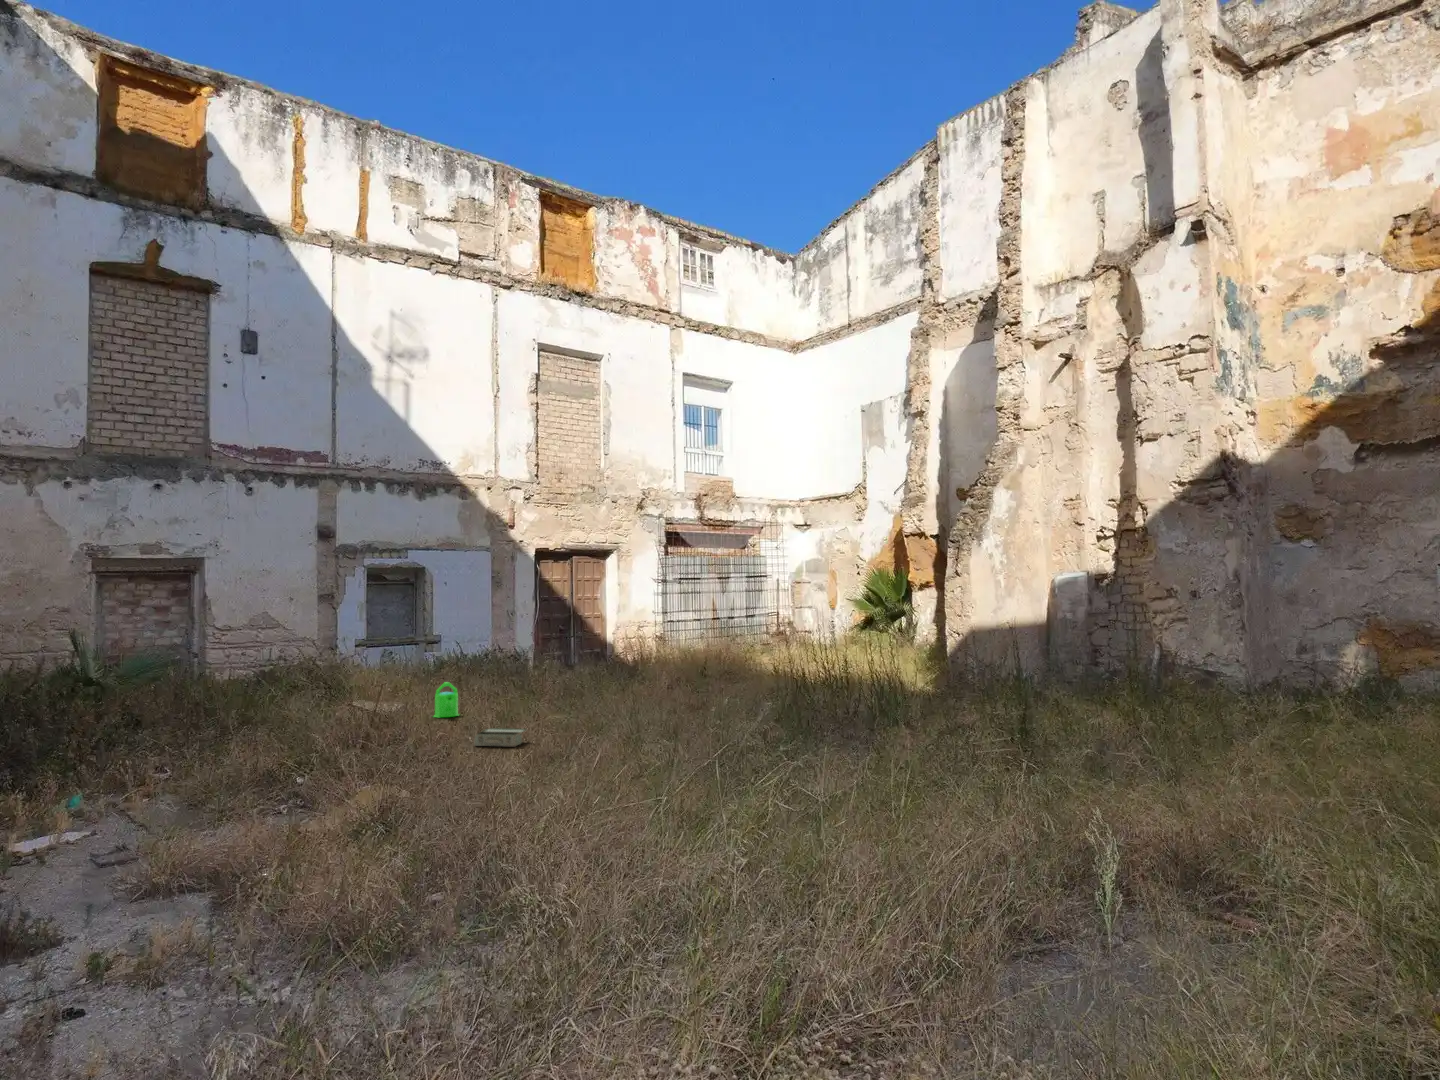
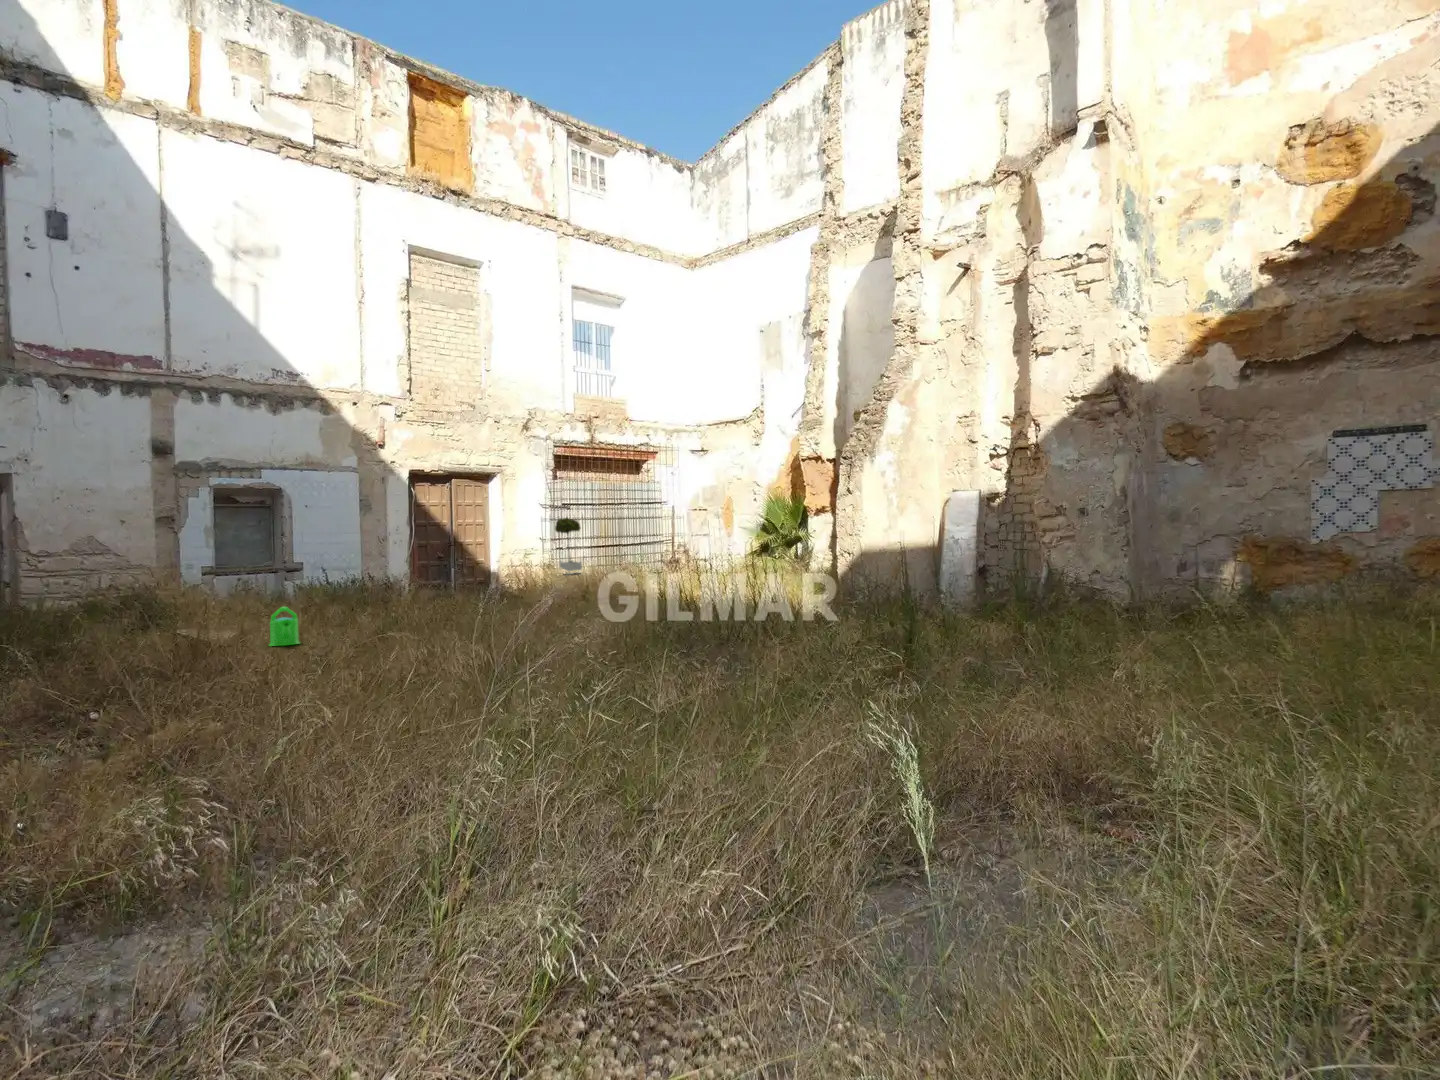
potted tree: none [664,590,689,645] -> present [555,518,582,575]
toolbox: present [474,728,527,747] -> none [303,654,369,673]

